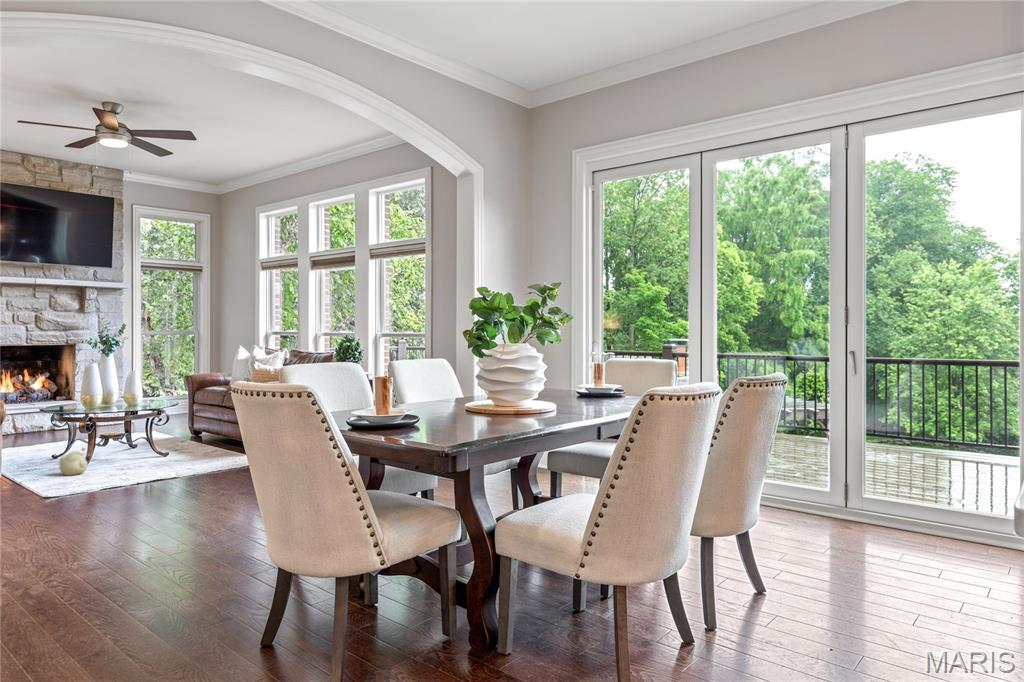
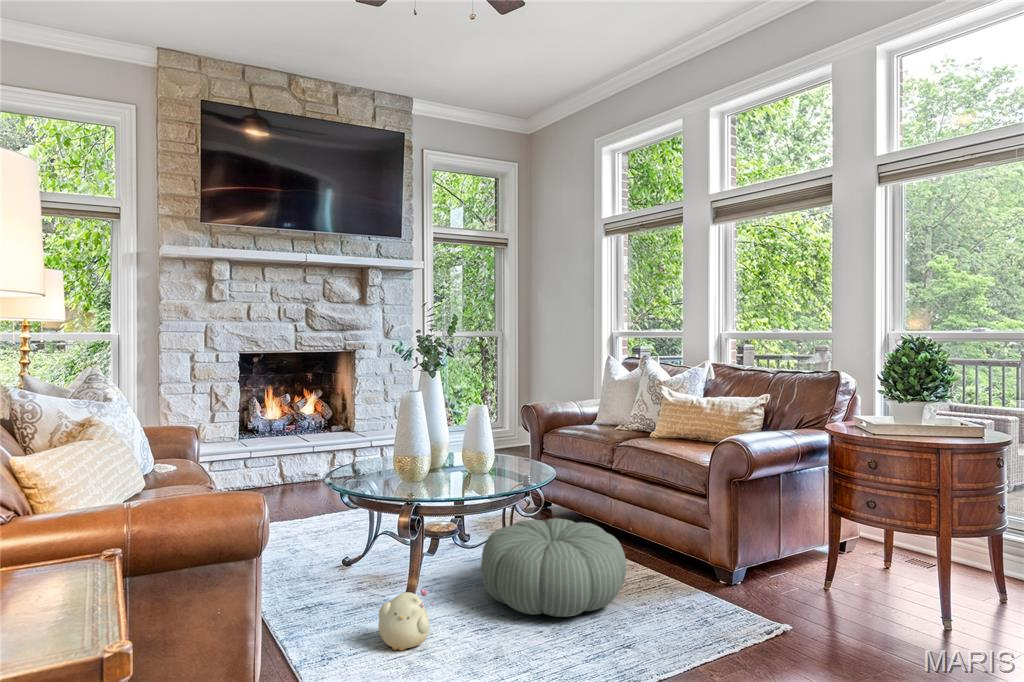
pouf: none [124,426,206,464] -> present [481,518,626,617]

